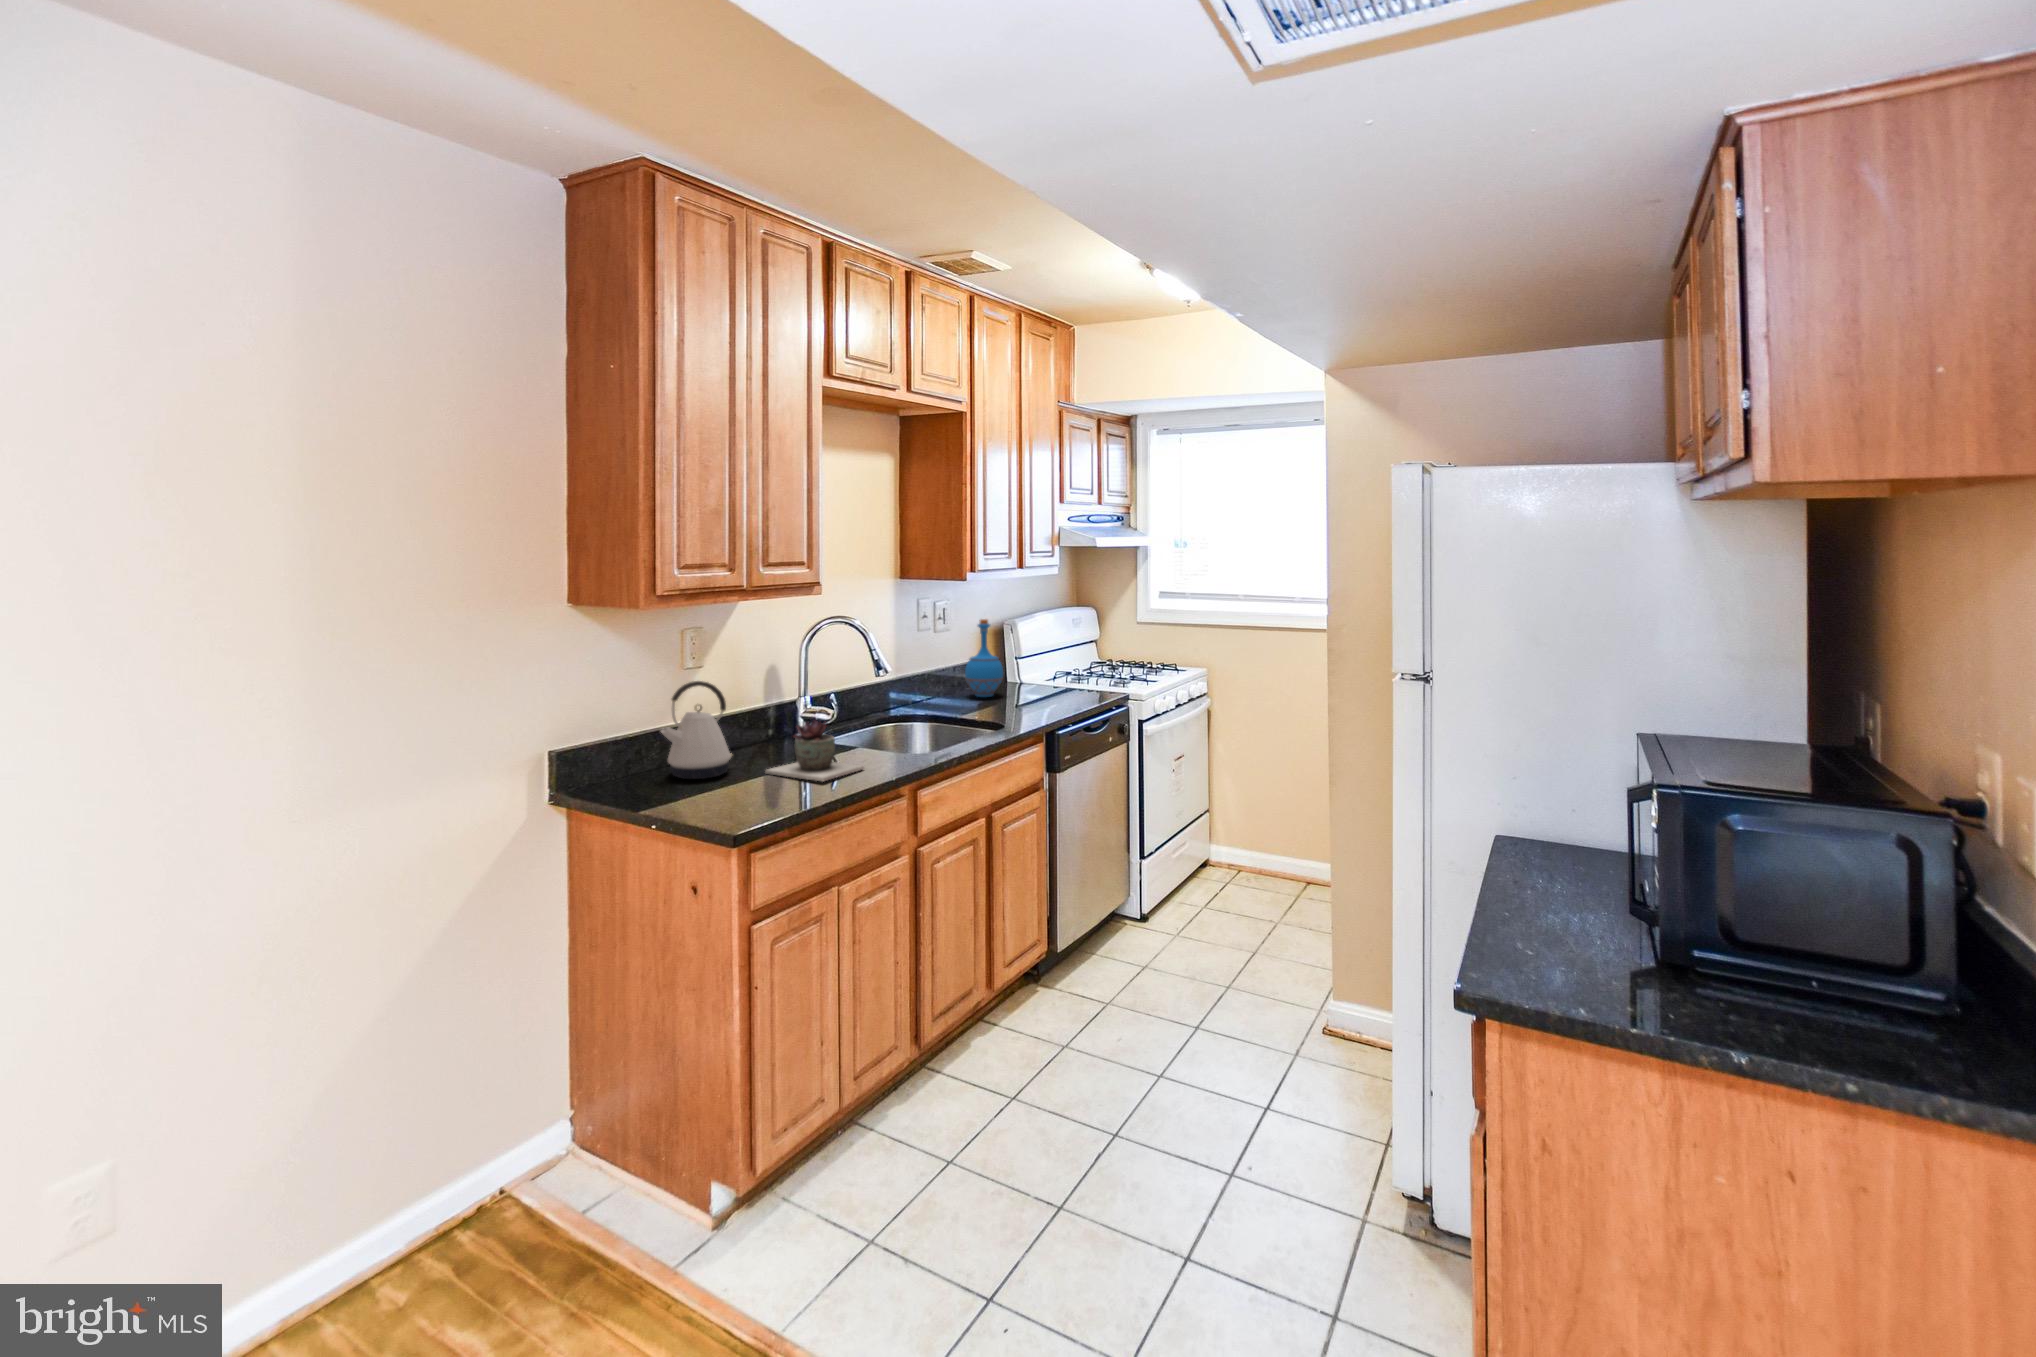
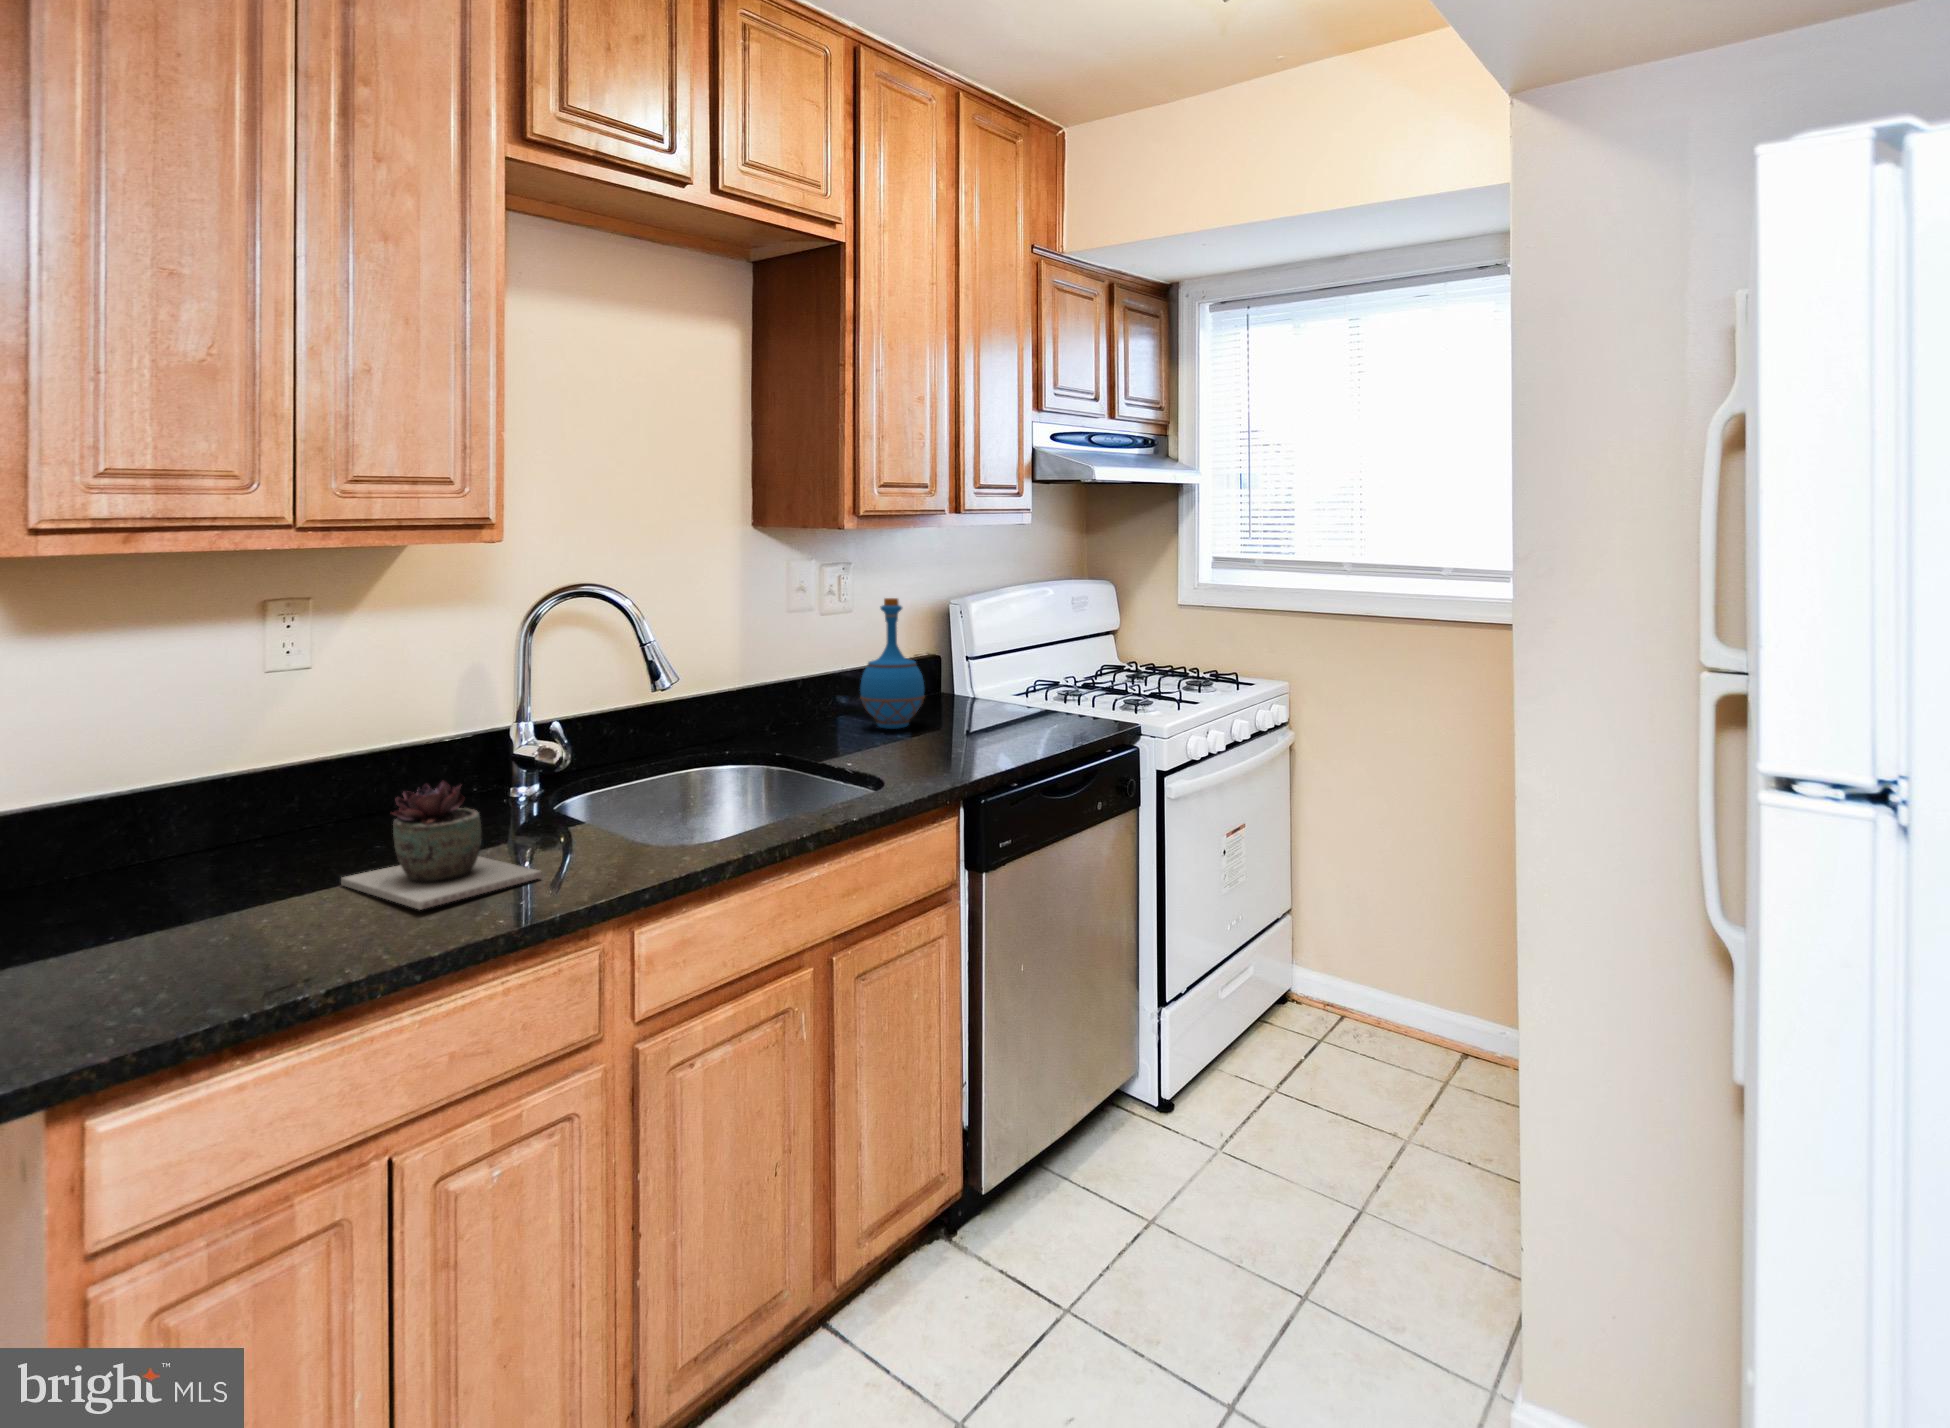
kettle: present [661,681,732,779] -> none [107,702,294,898]

